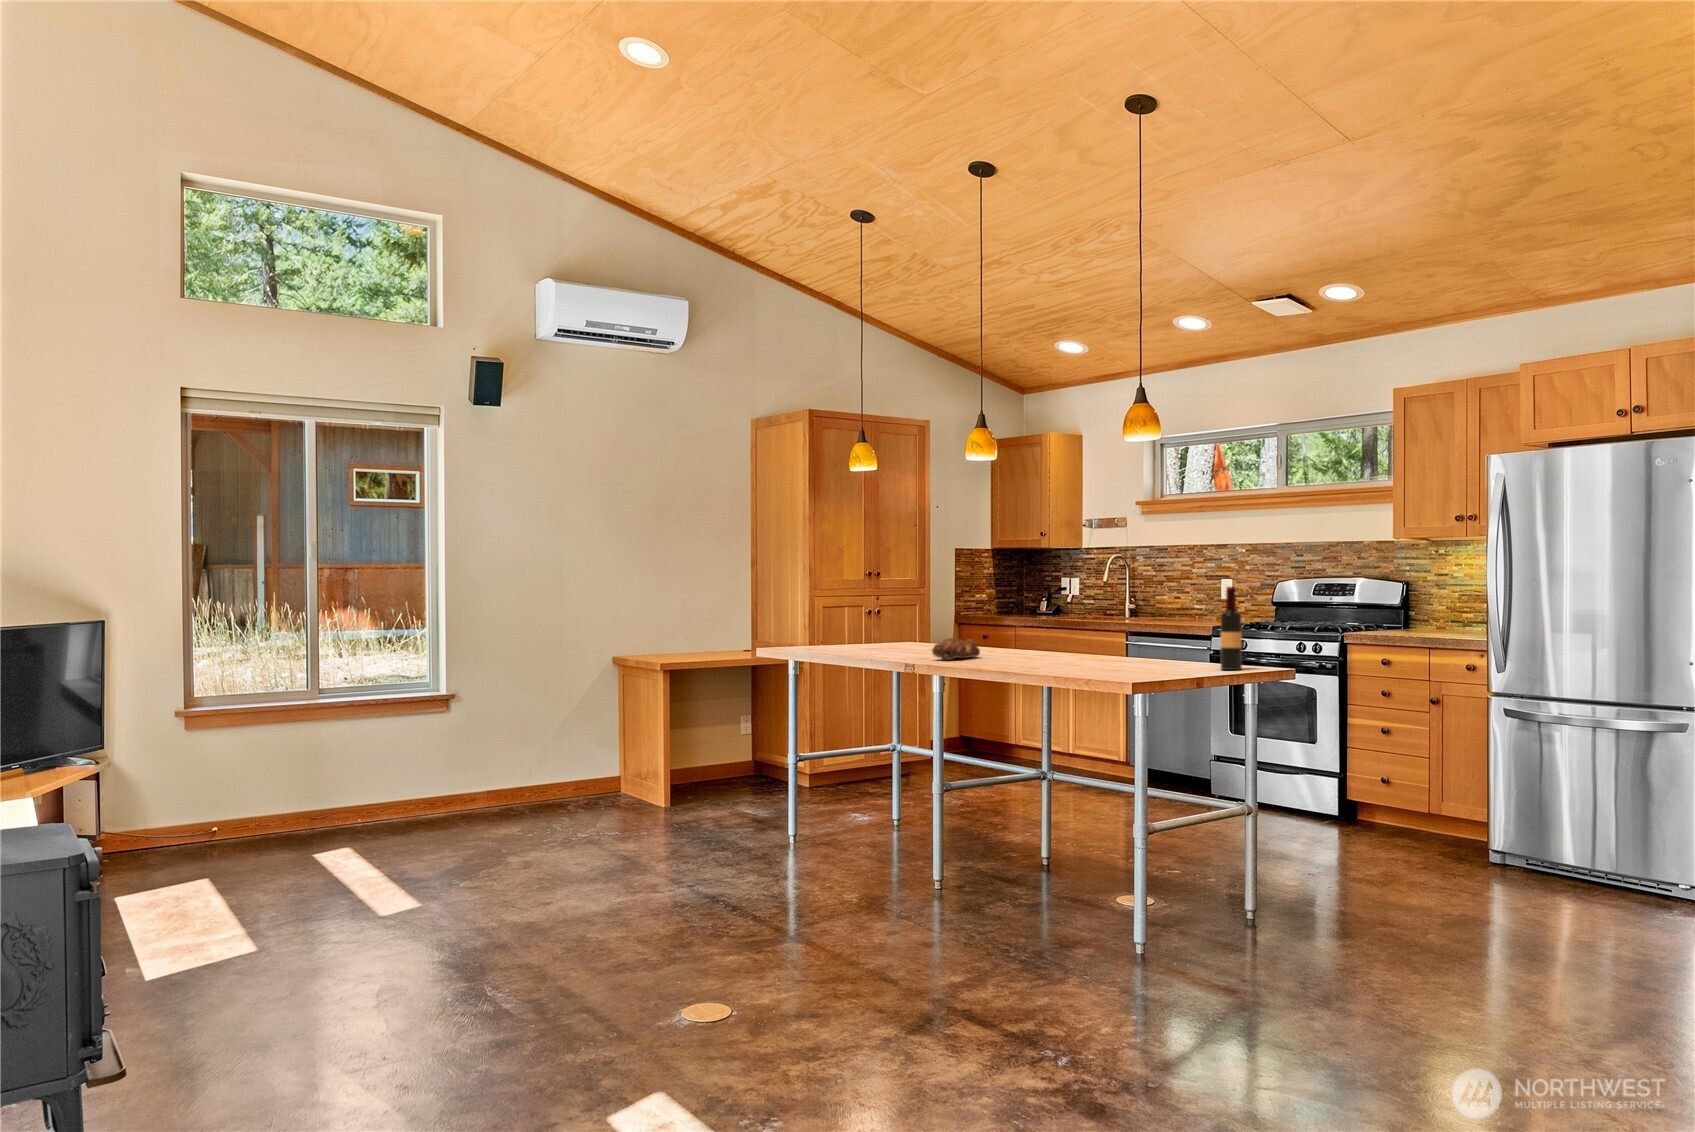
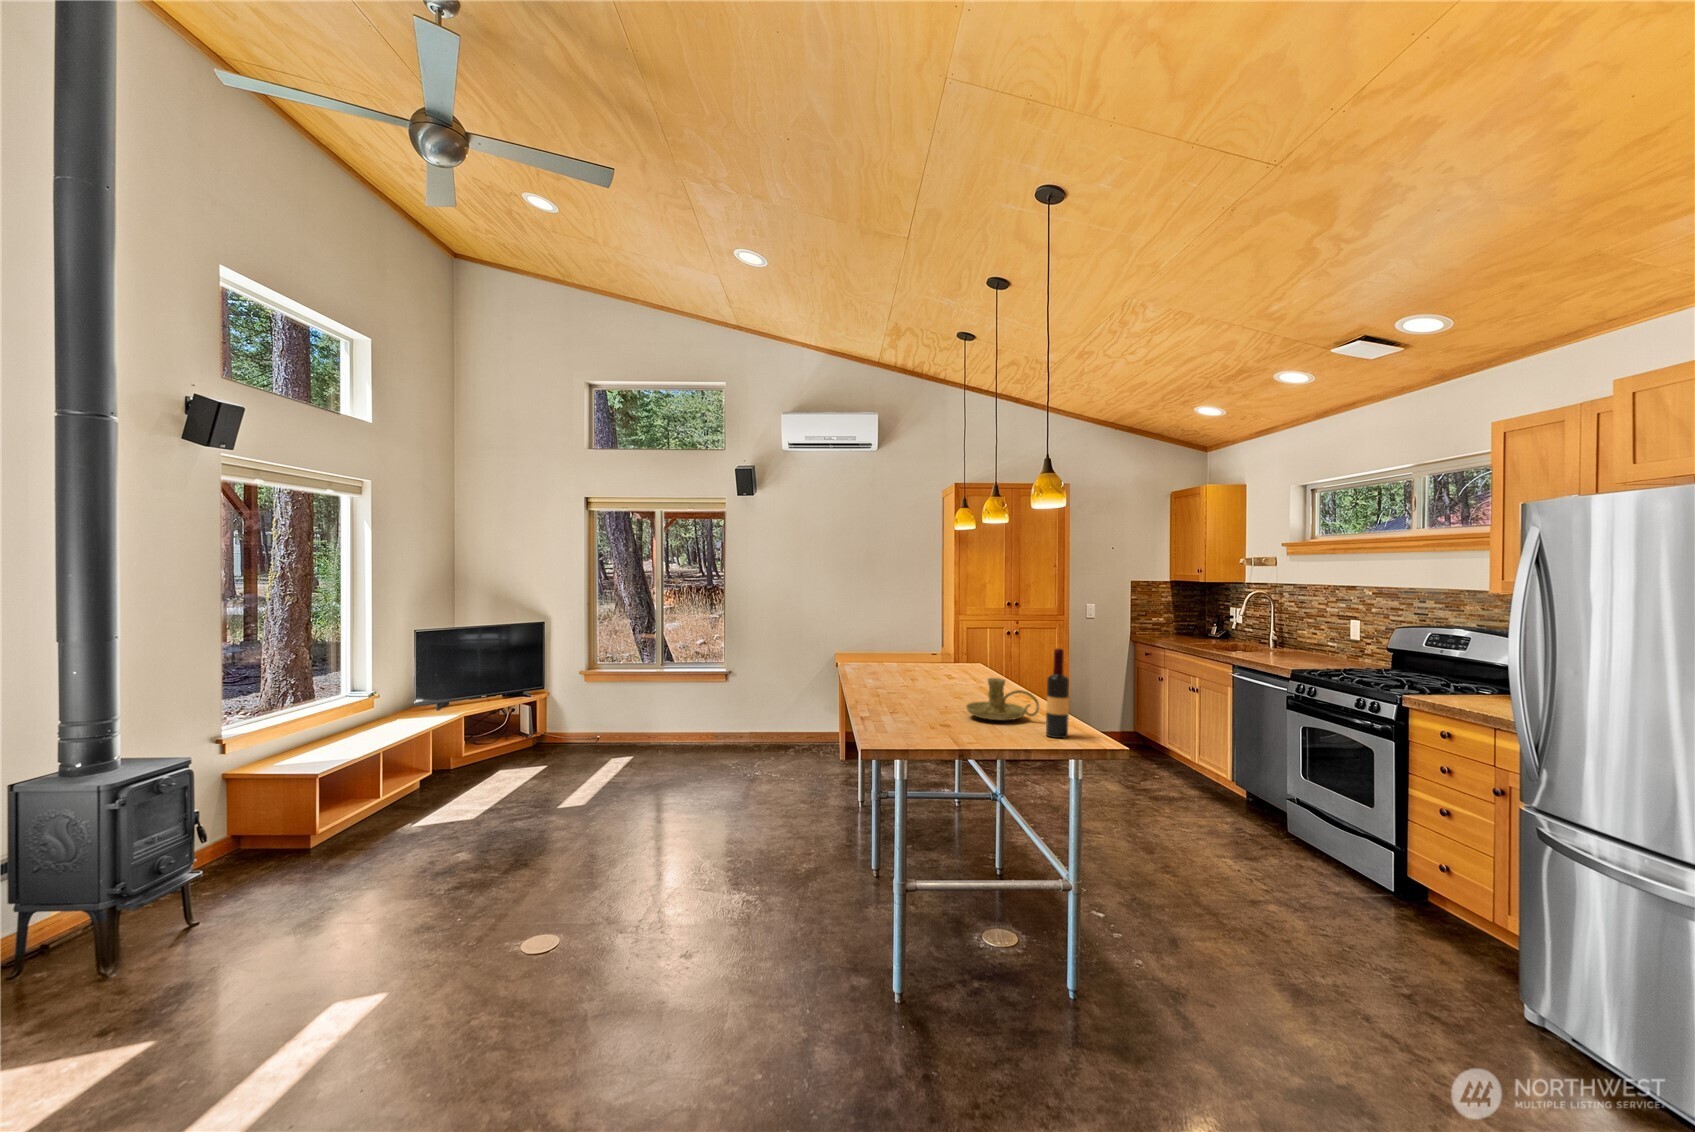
candle holder: none [1111,628,1185,669] -> present [966,678,1039,720]
bread loaf: present [932,638,980,660] -> none [929,661,976,680]

